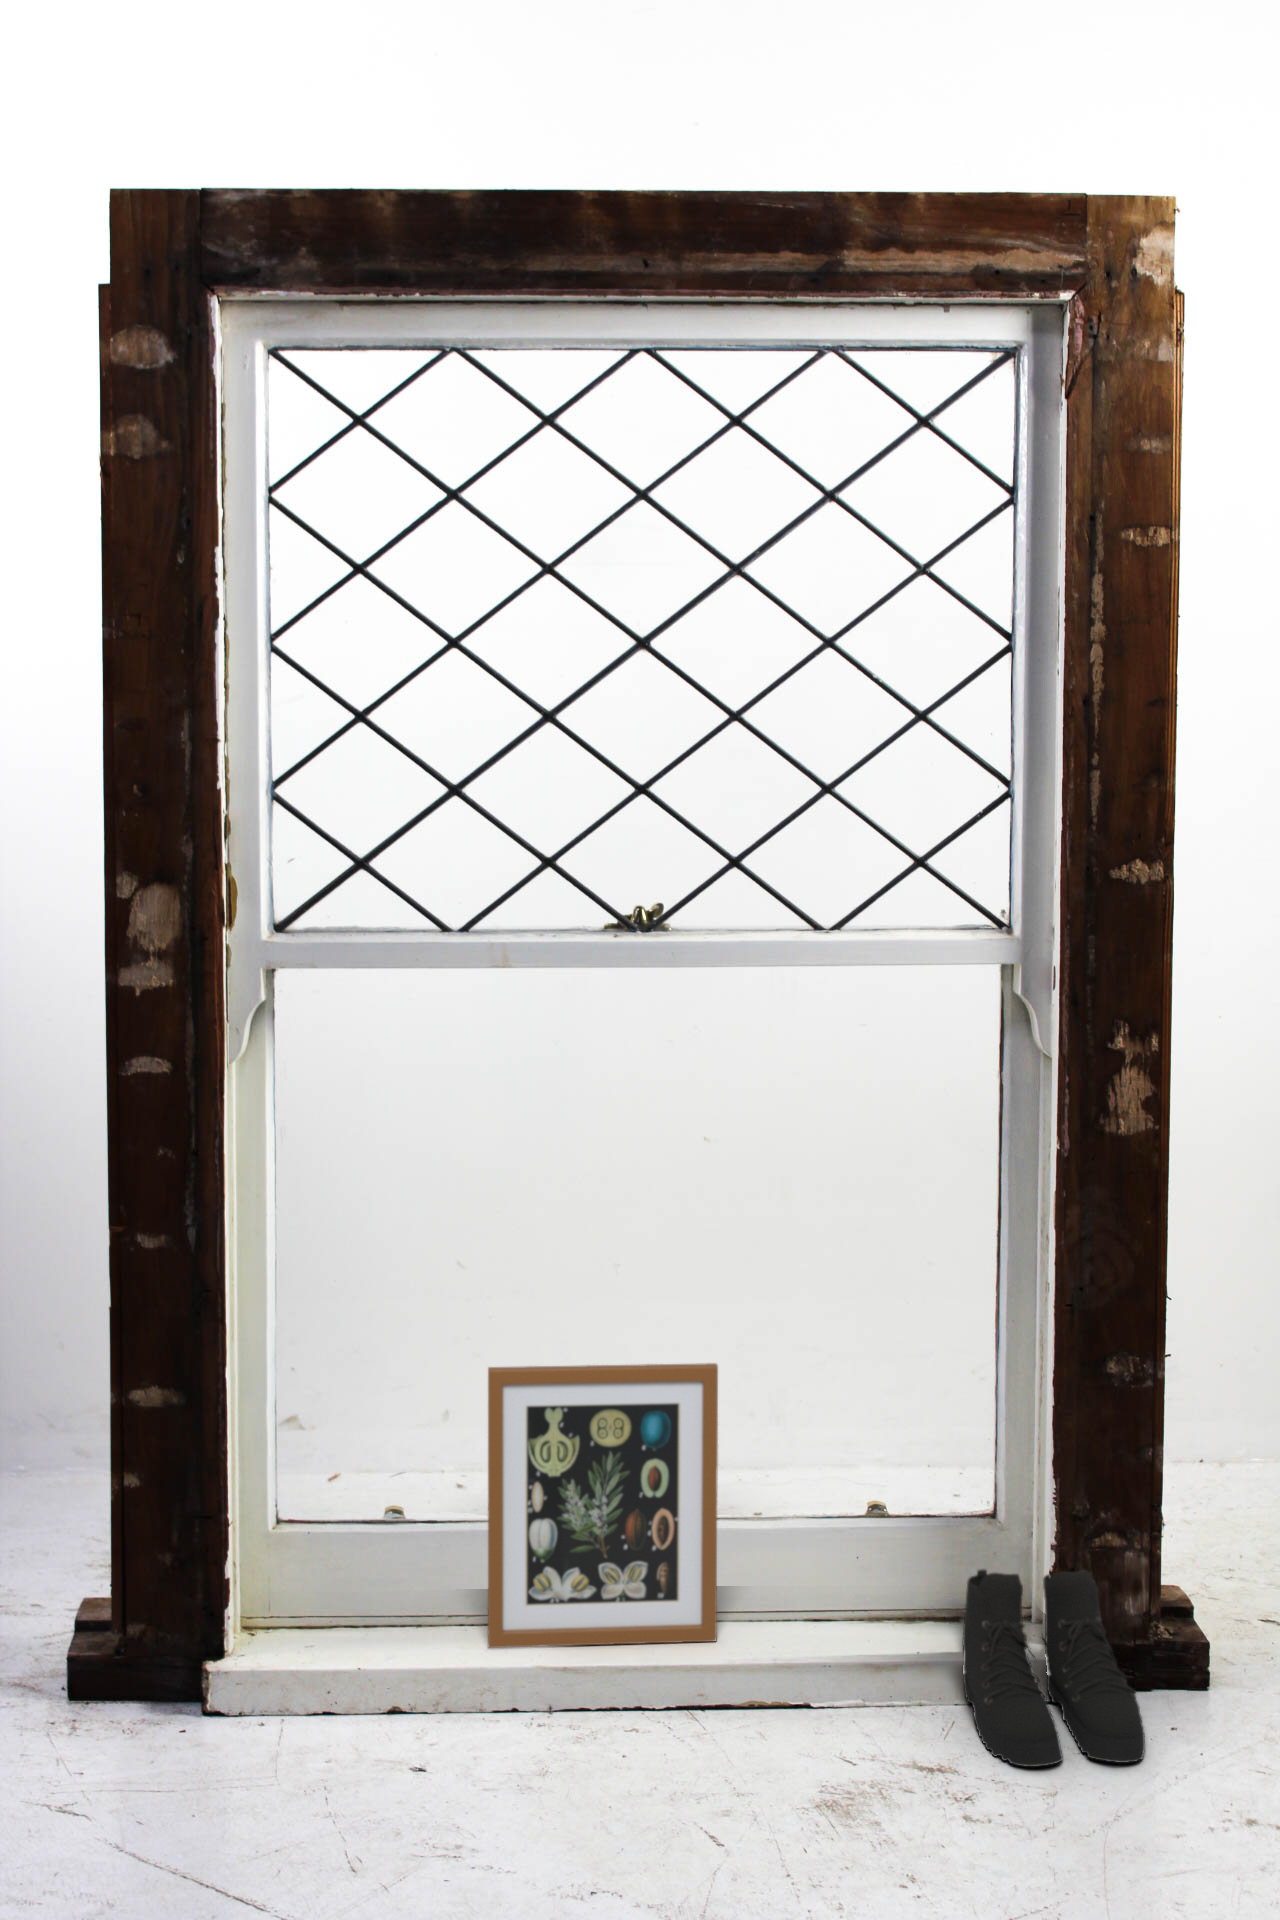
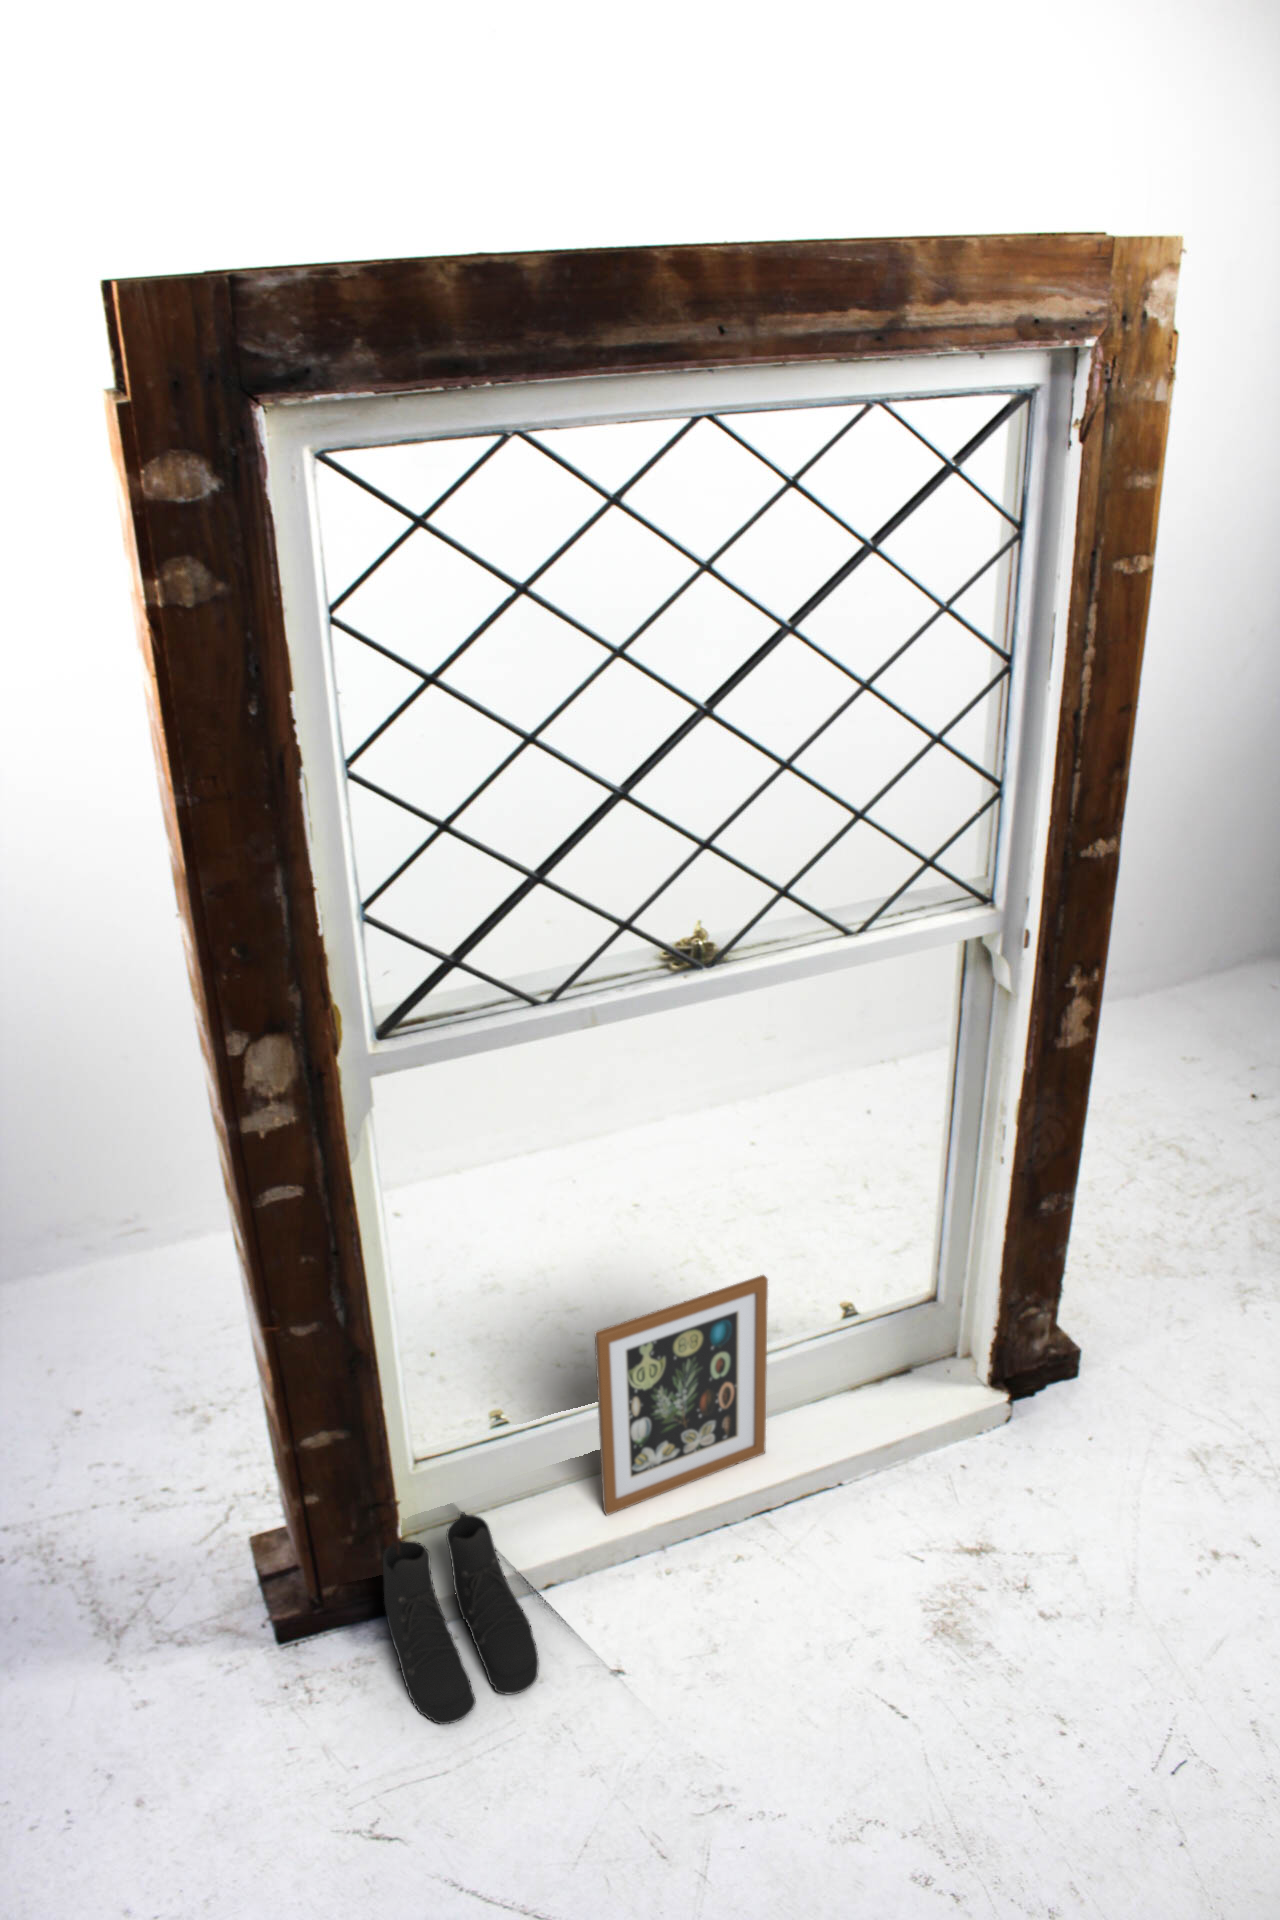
boots: present [962,1569,1145,1767] -> present [383,1512,539,1724]

